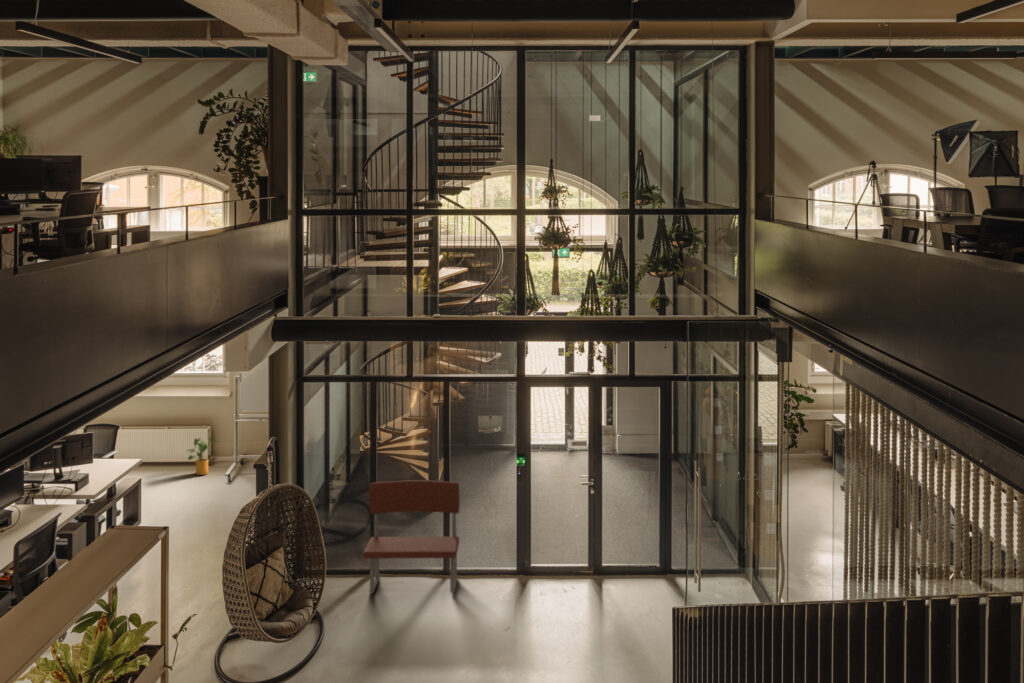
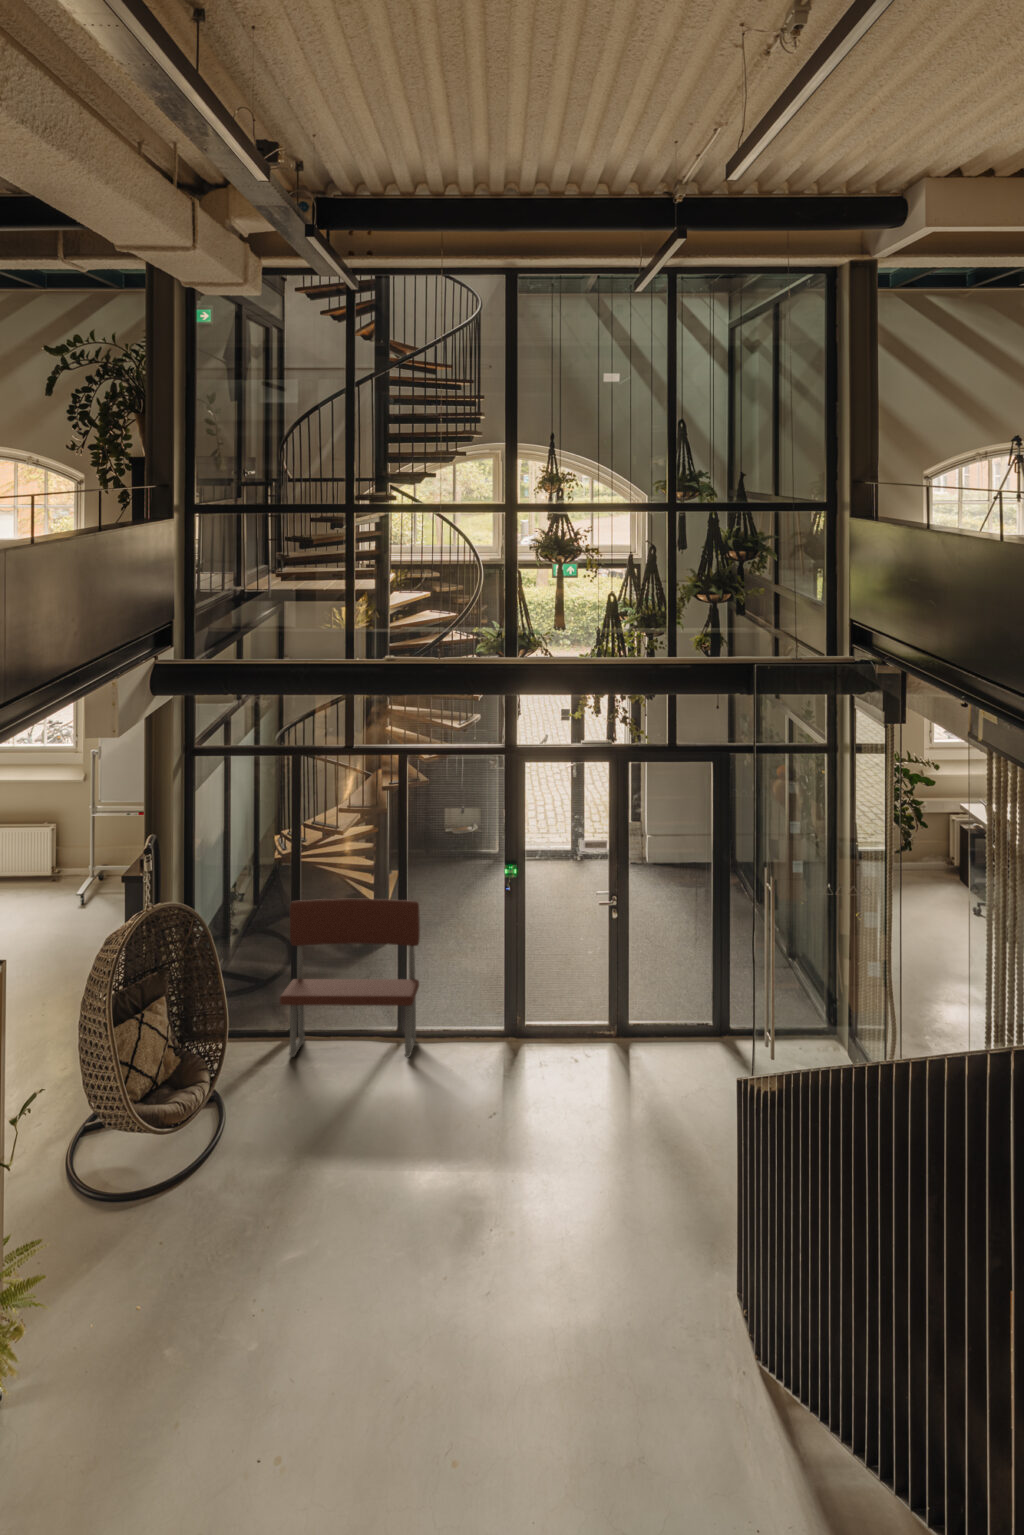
house plant: present [188,438,215,475] -> none [23,851,66,906]

